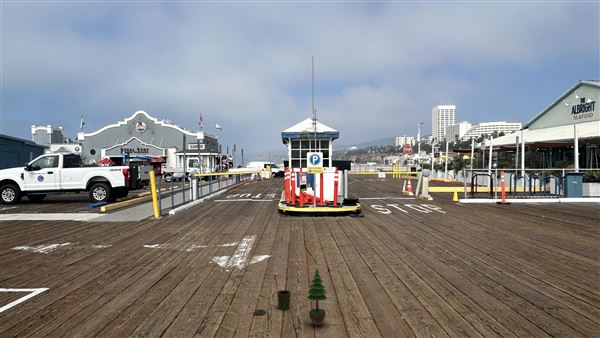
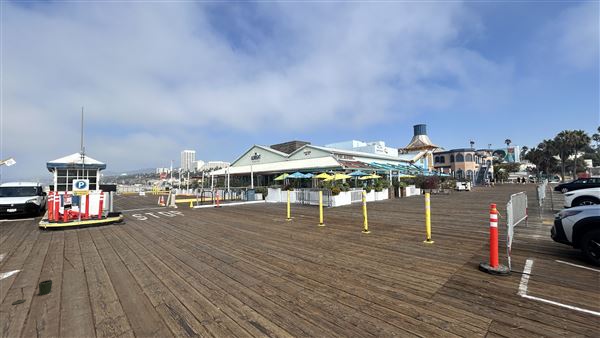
potted tree: present [307,269,327,325] -> none [68,257,86,295]

